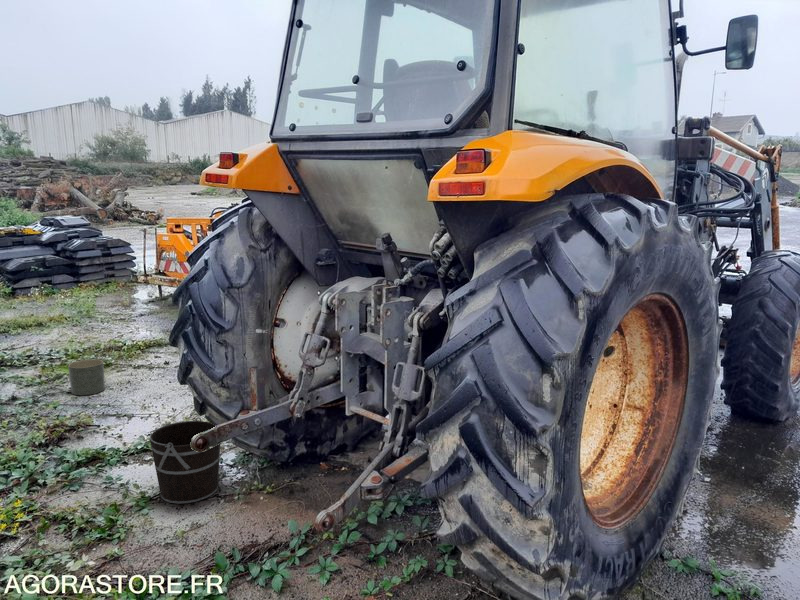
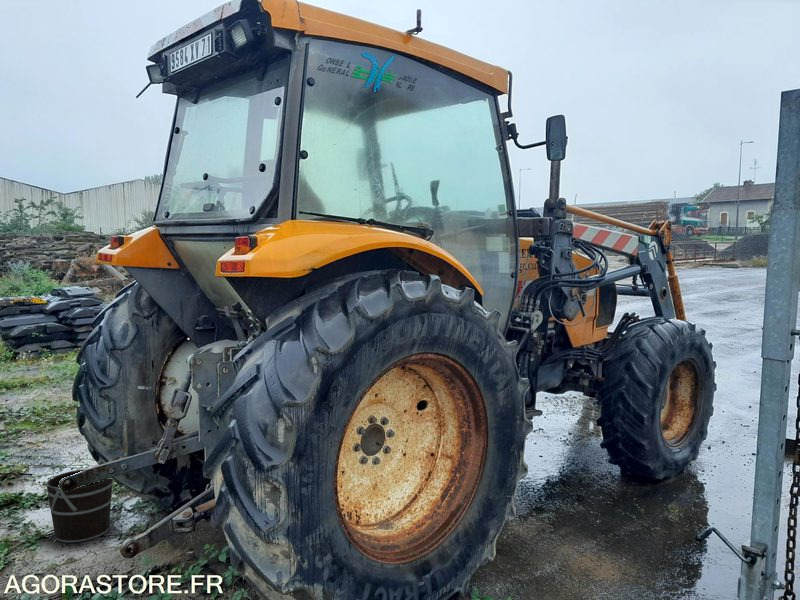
planter: present [68,359,105,395] -> none [22,417,55,450]

